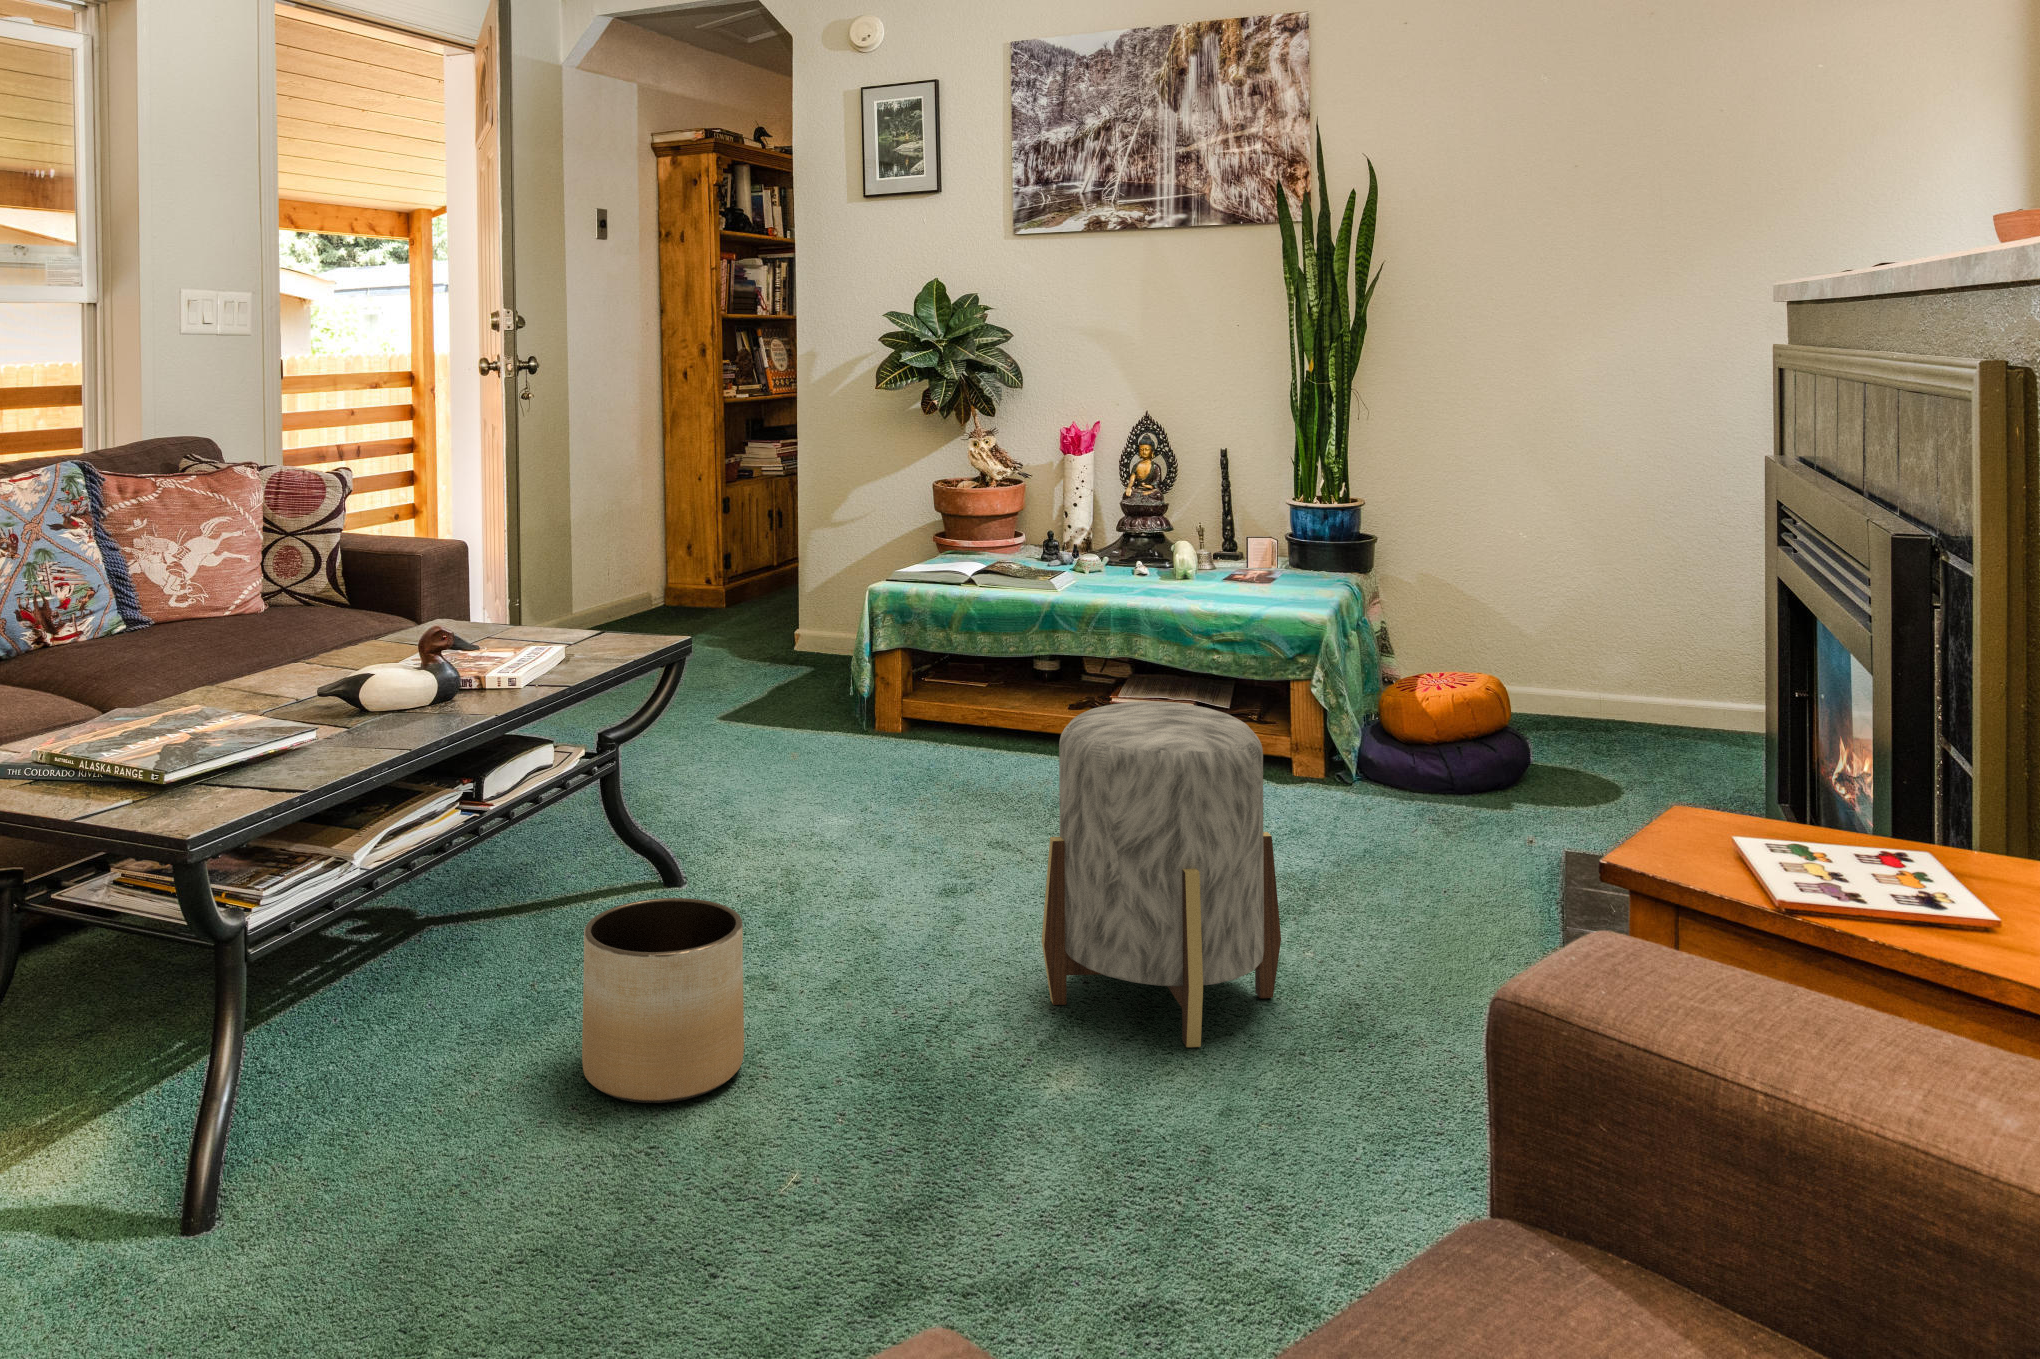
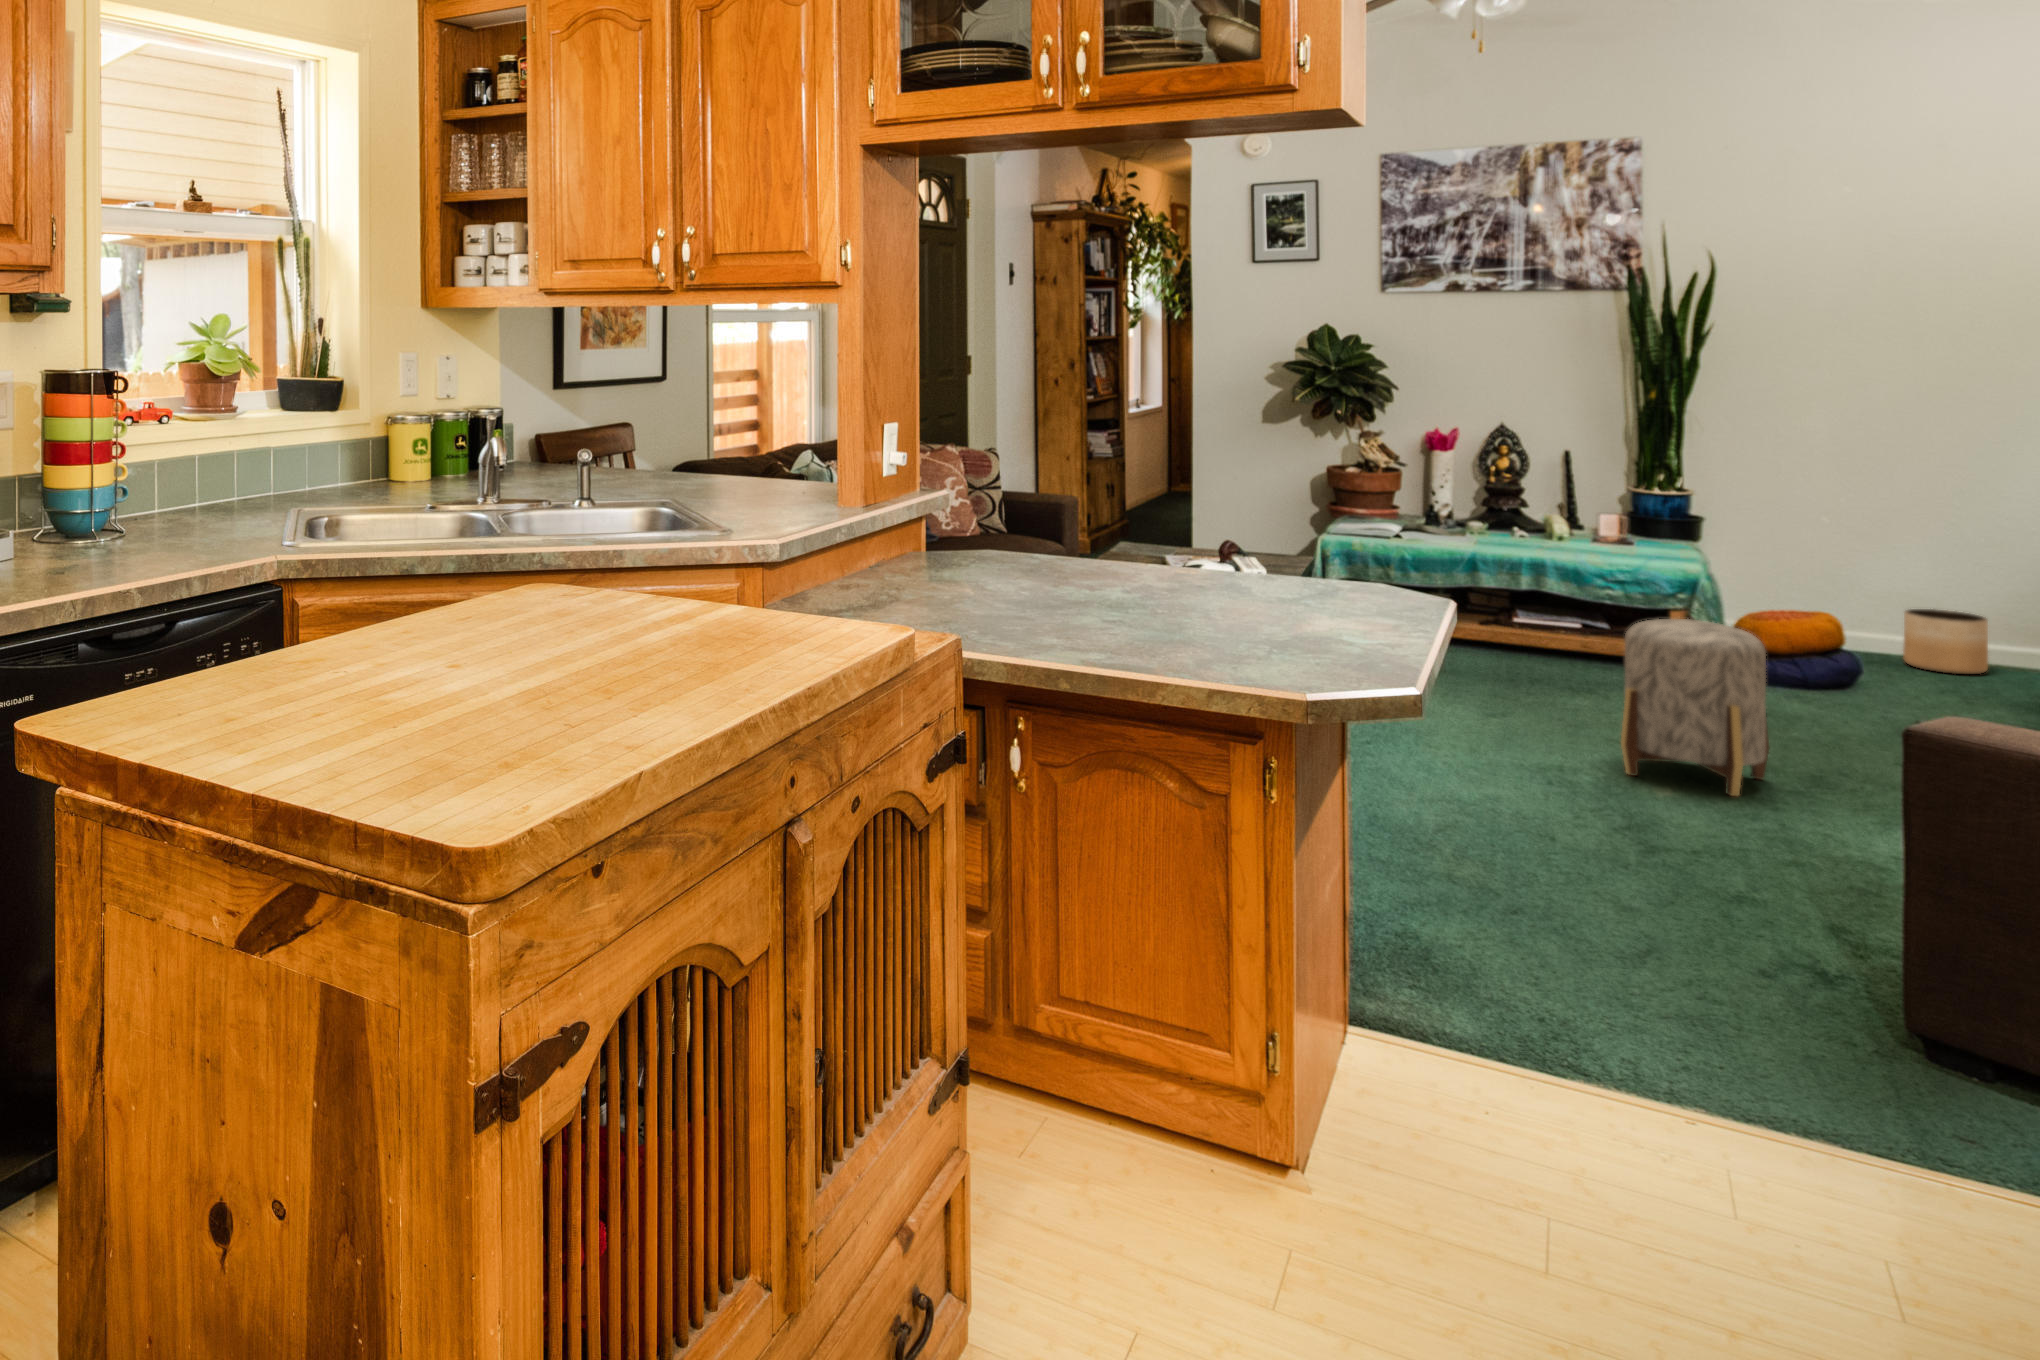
planter: present [582,898,744,1103] -> present [1903,609,1988,674]

